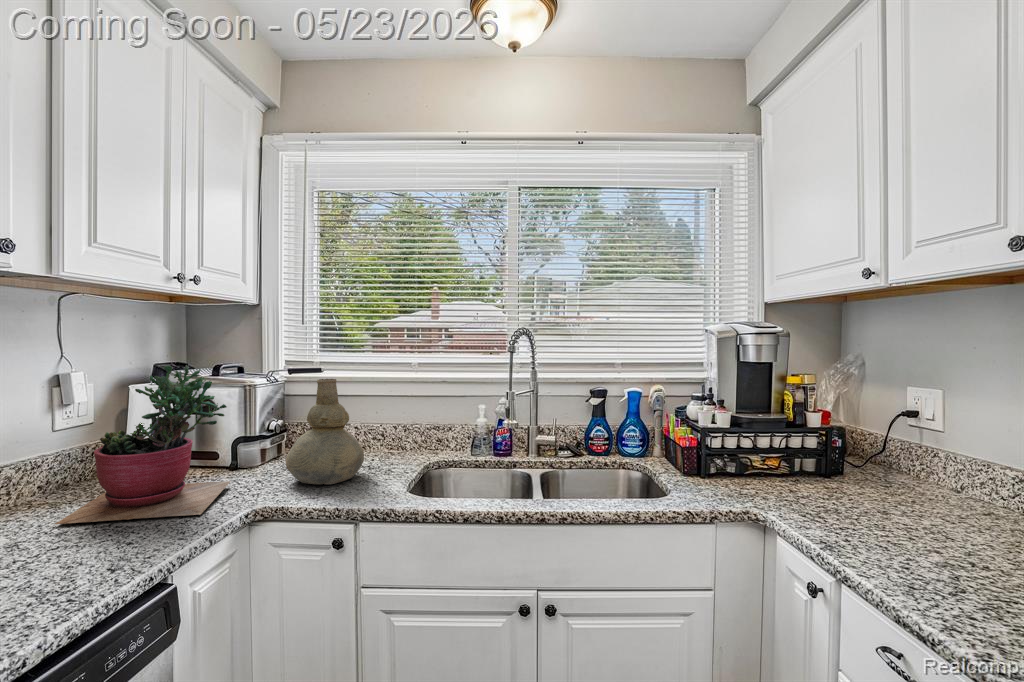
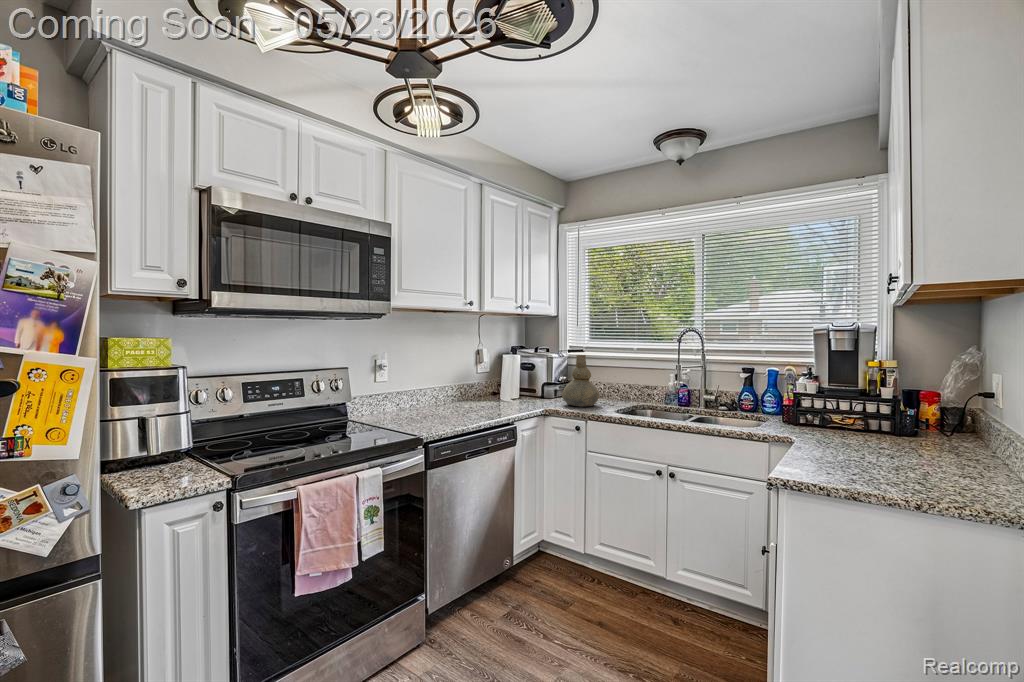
succulent plant: present [55,365,231,524] -> none [480,346,540,408]

